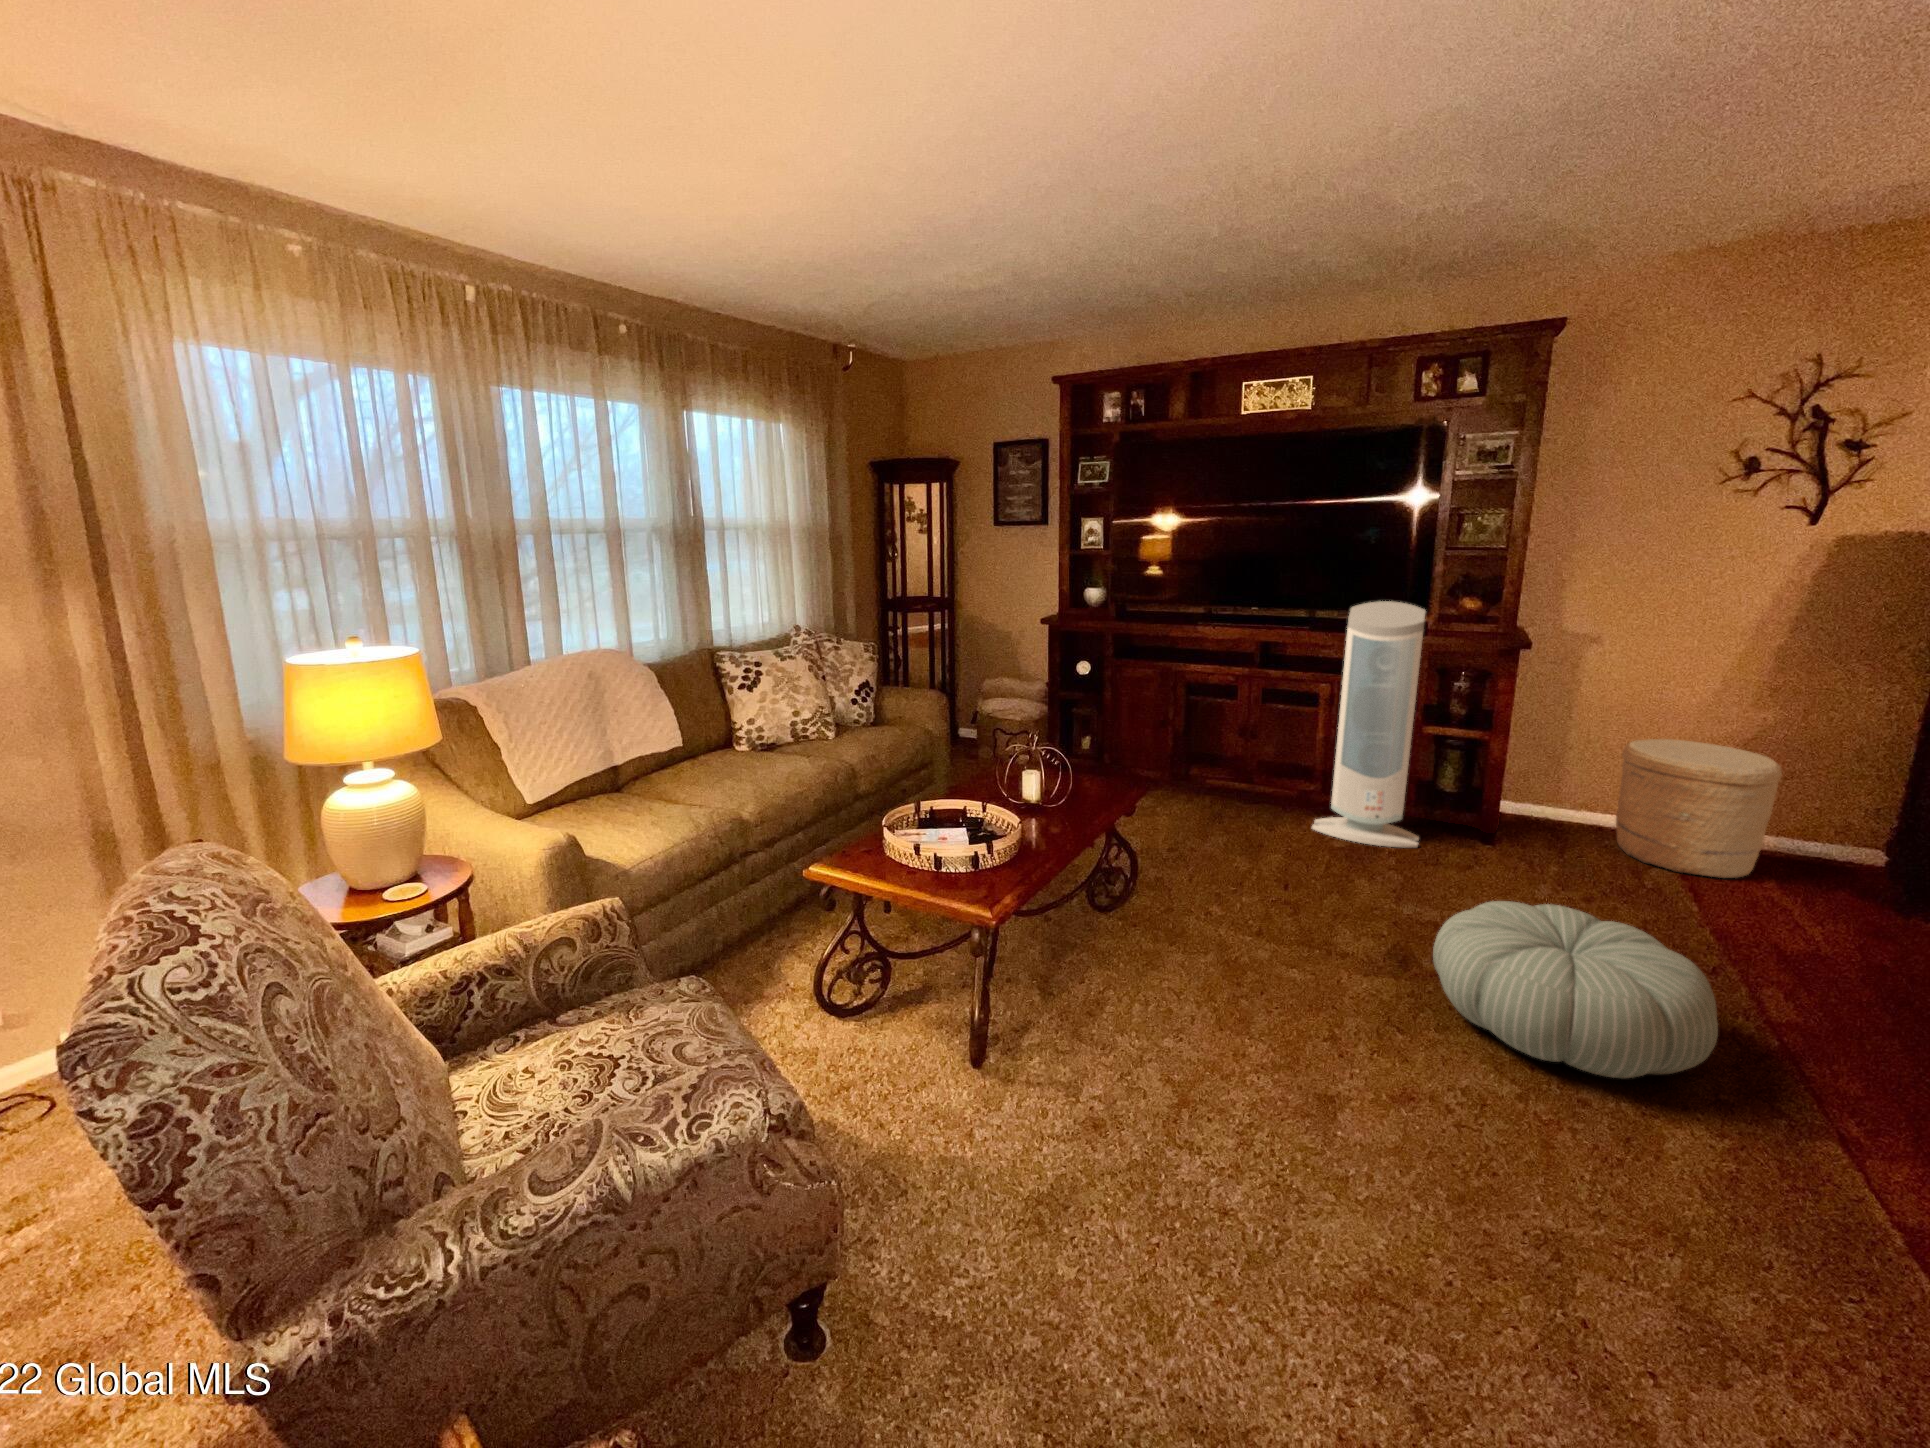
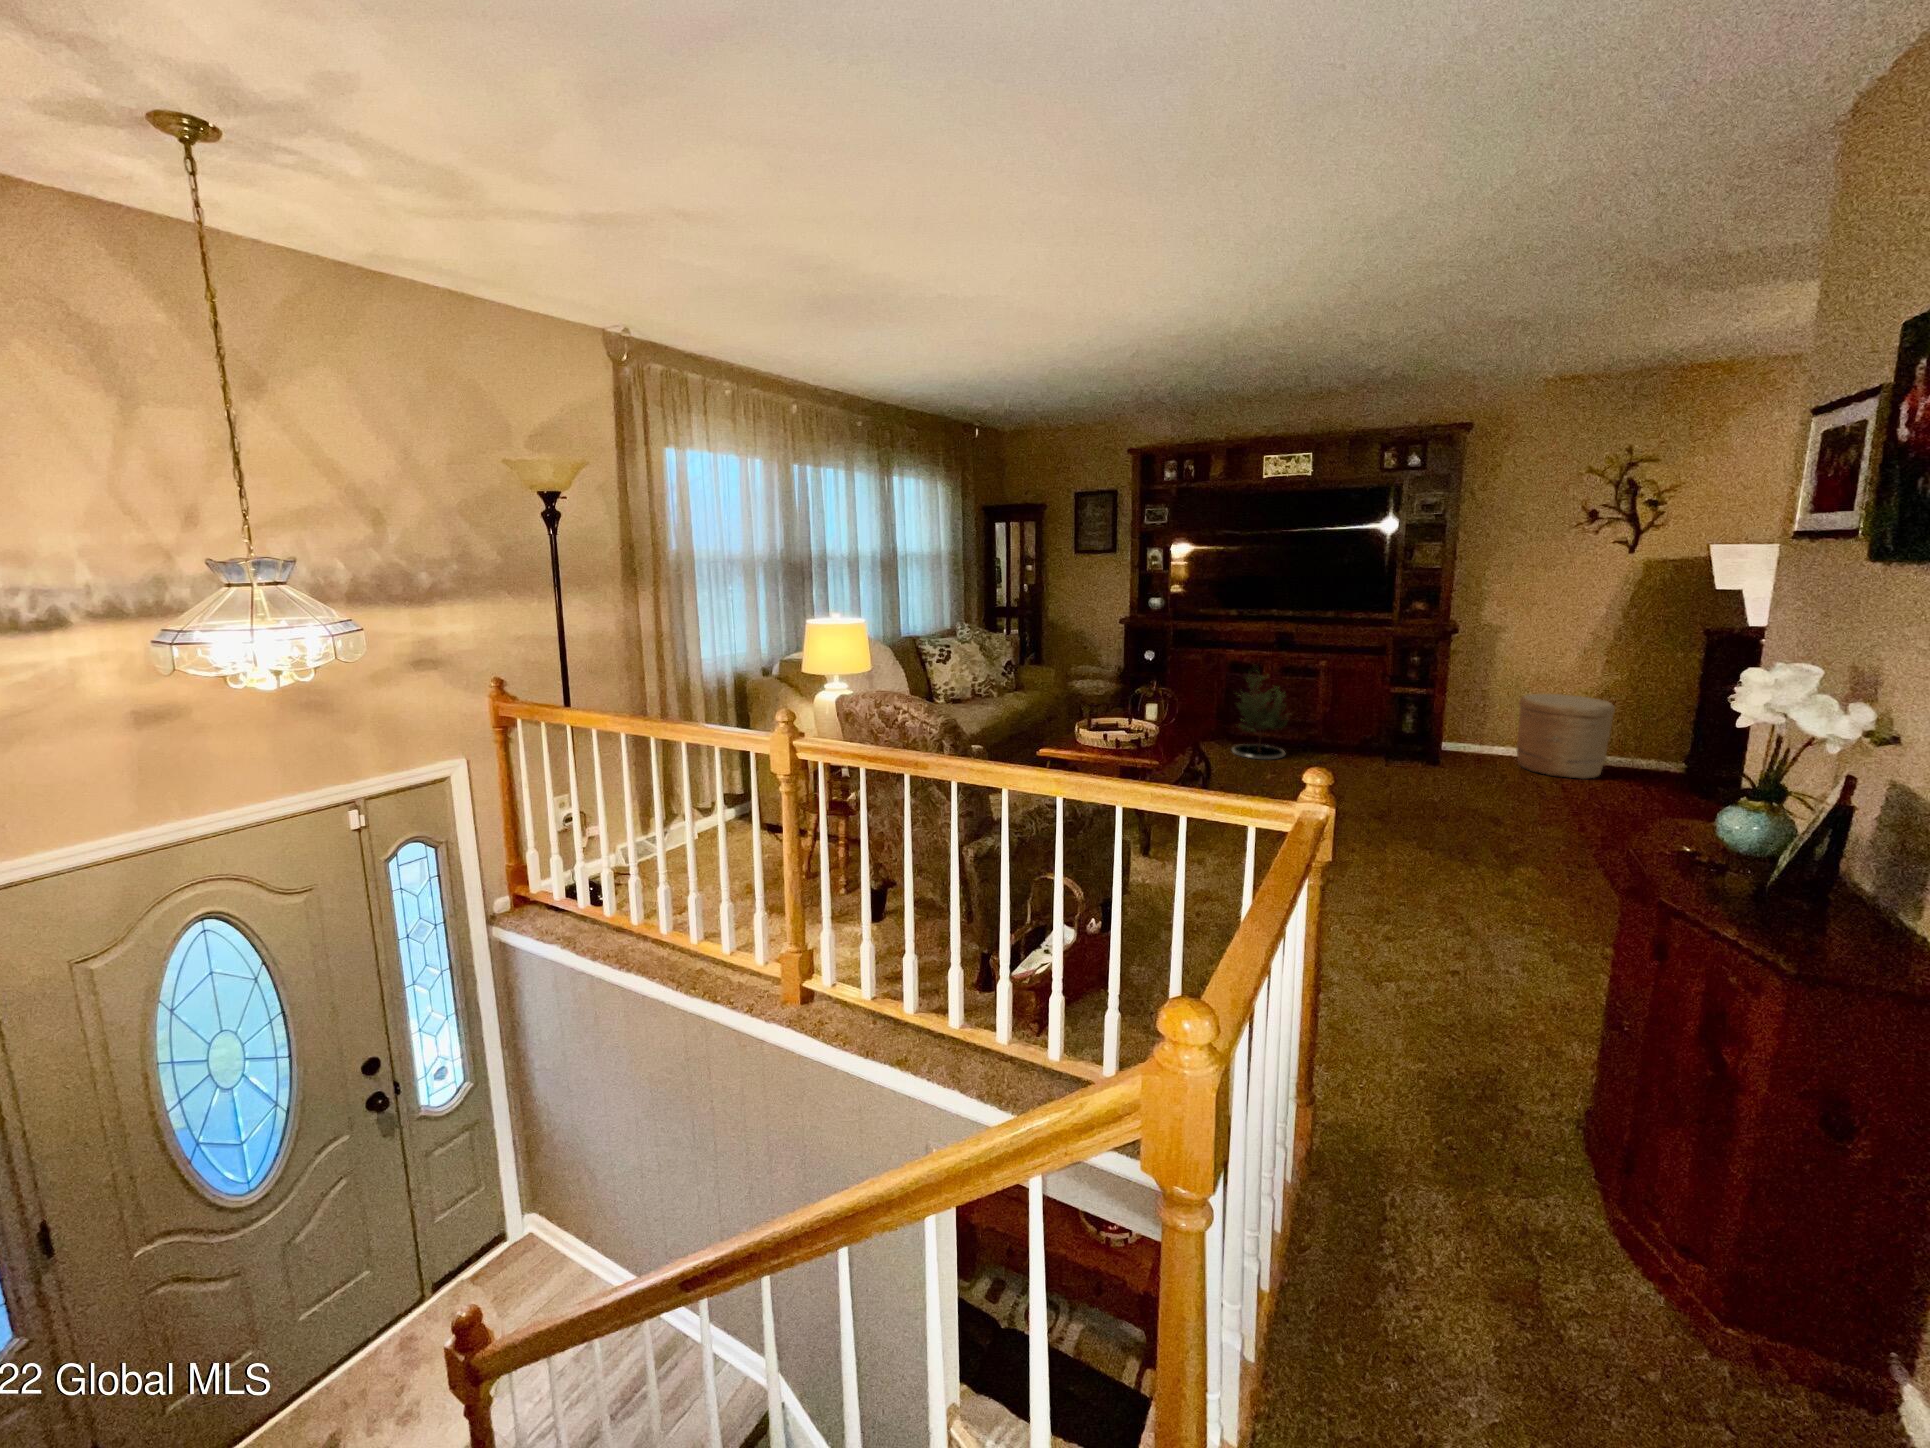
air purifier: present [1312,601,1426,847] -> none [1316,604,1390,767]
potted tree: none [1190,690,1277,830] -> present [1232,670,1288,759]
pouf: present [1433,901,1718,1078] -> none [1397,775,1550,854]

